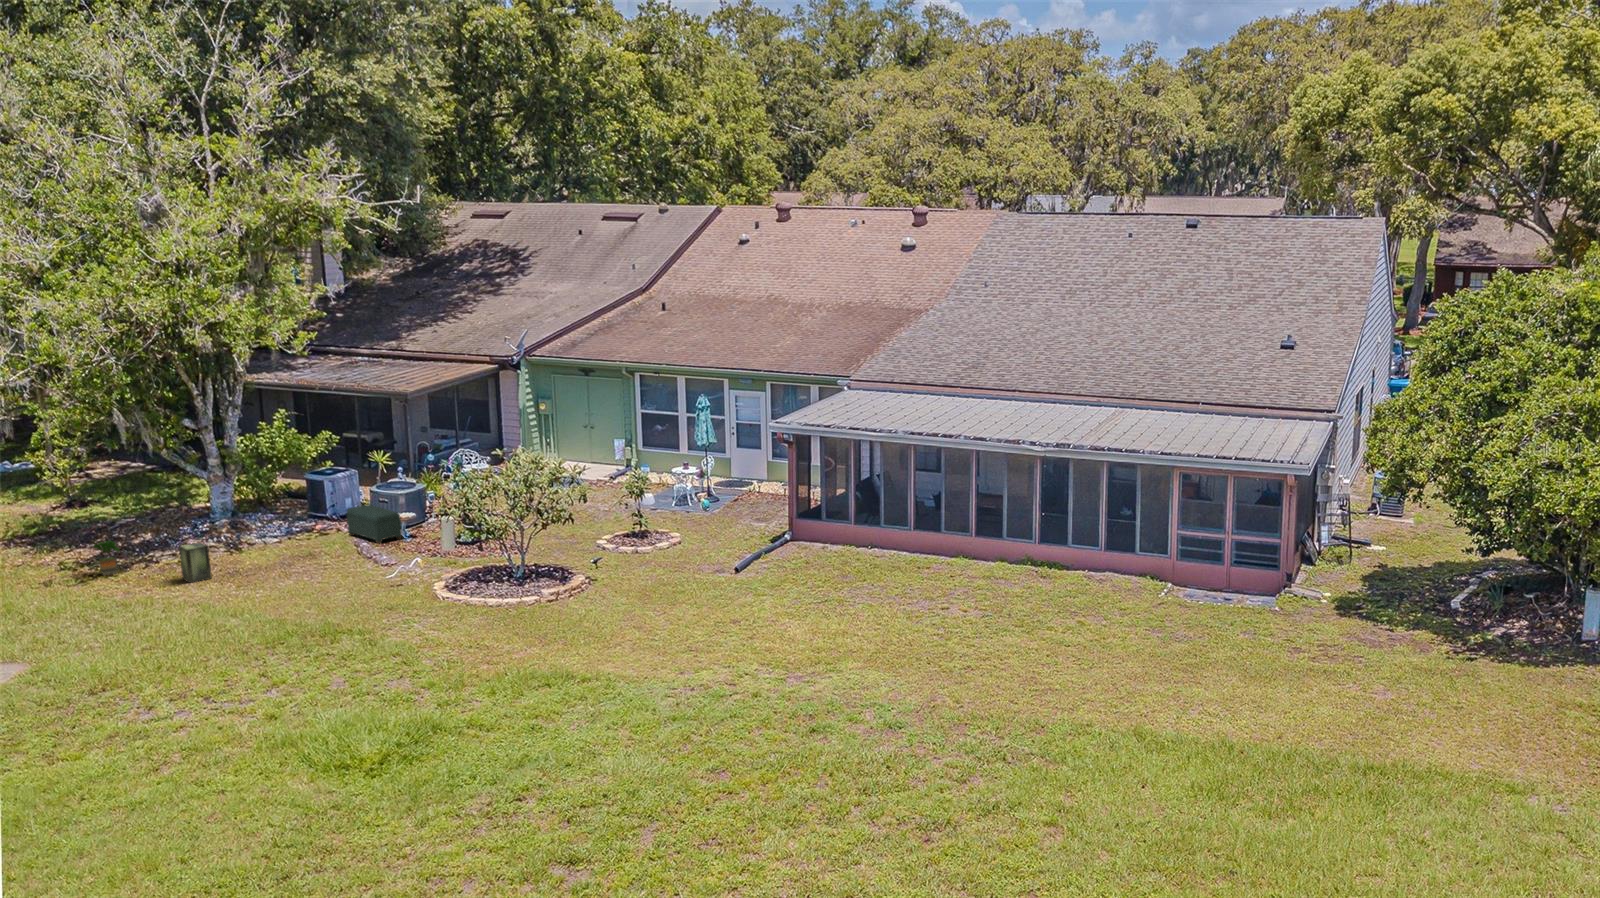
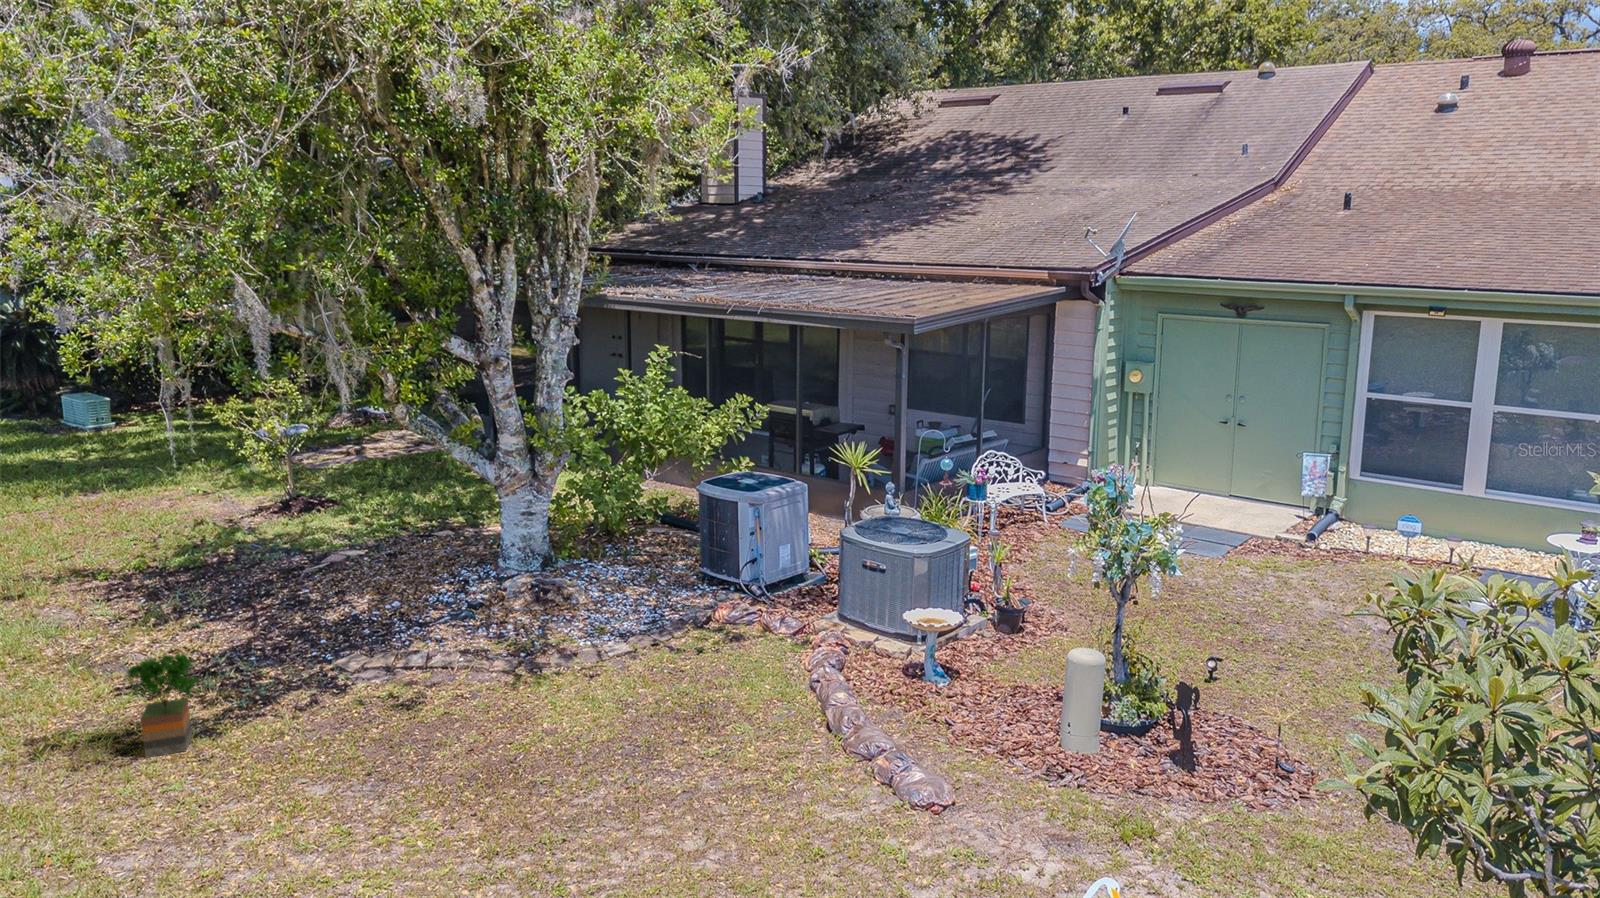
bench: present [347,505,402,544] -> none [796,581,944,713]
storage box: present [179,543,212,583] -> none [312,712,403,865]

